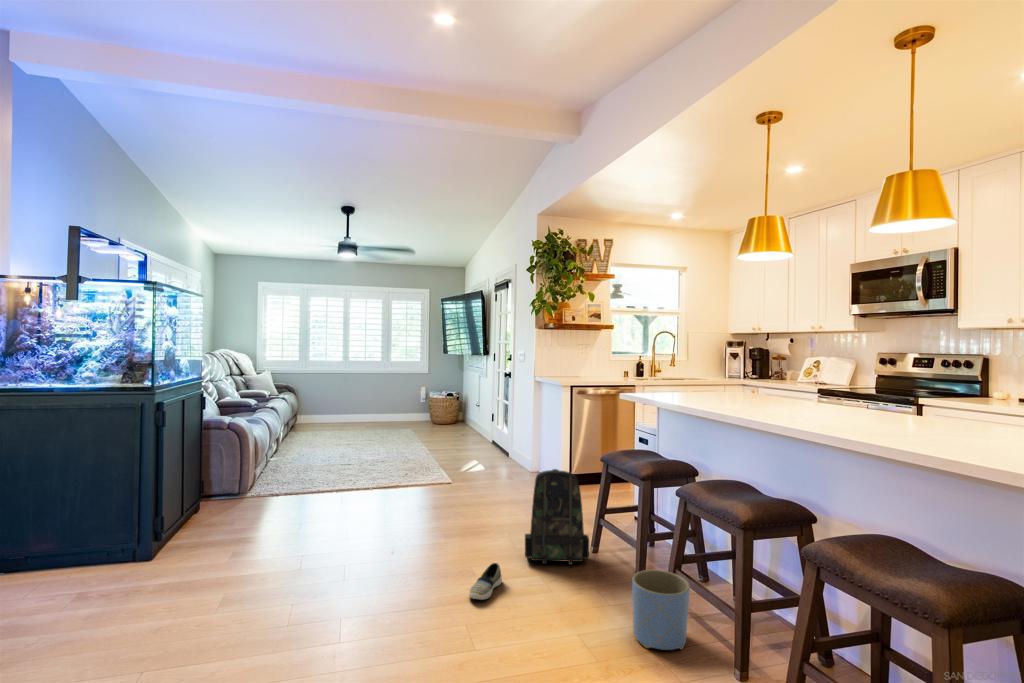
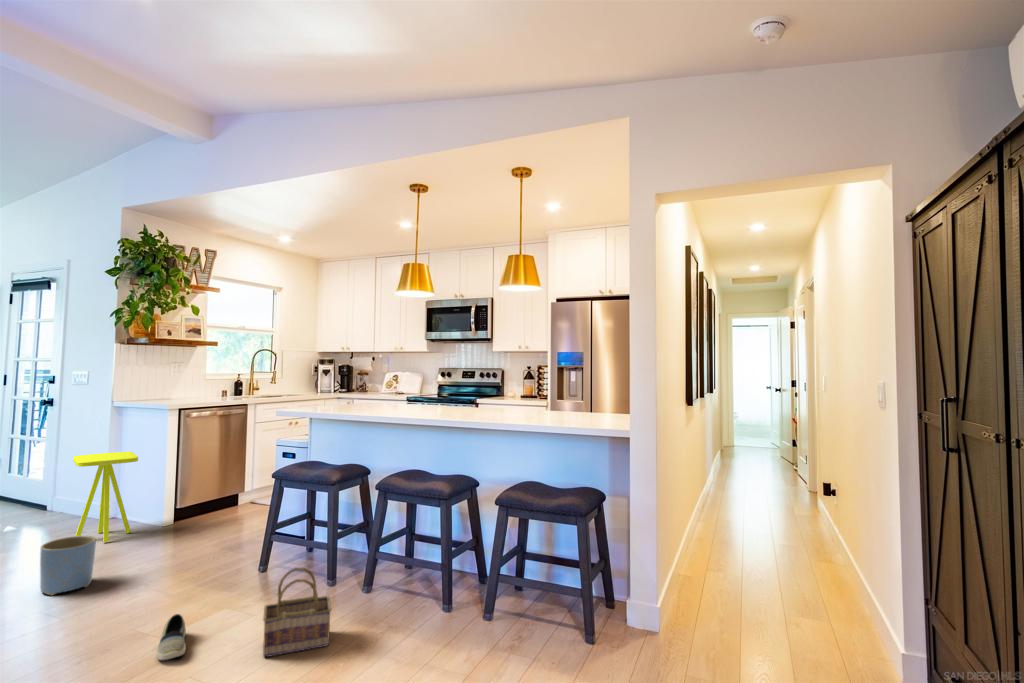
side table: none [500,417,541,490] -> present [73,452,138,542]
backpack: present [525,469,589,564] -> none [186,497,266,608]
basket: none [531,554,602,648] -> present [263,568,331,657]
planter: present [632,570,690,650] -> present [40,536,96,595]

